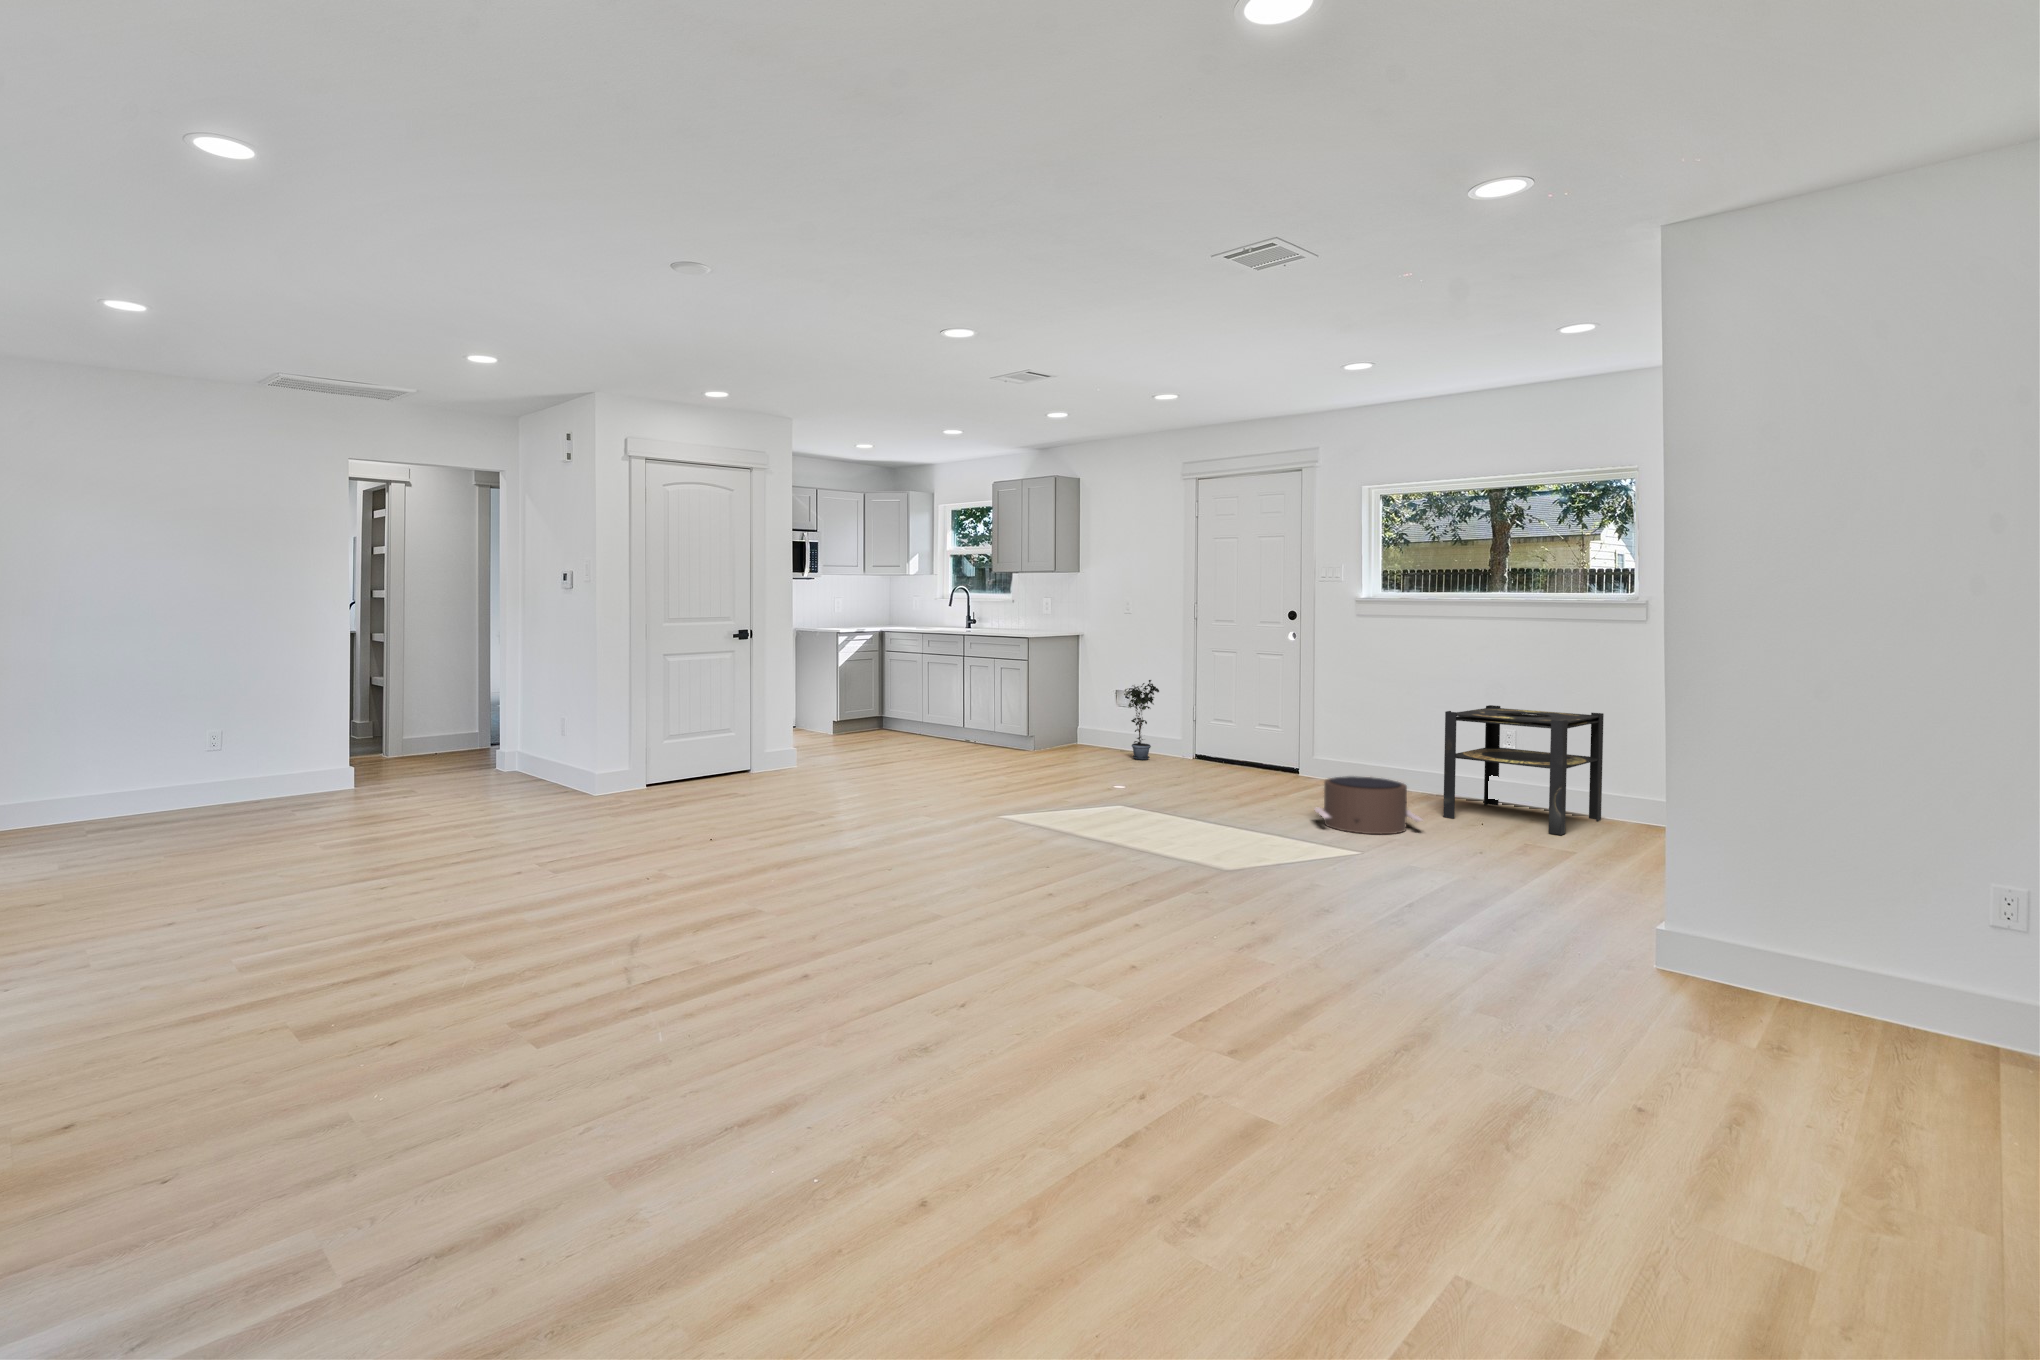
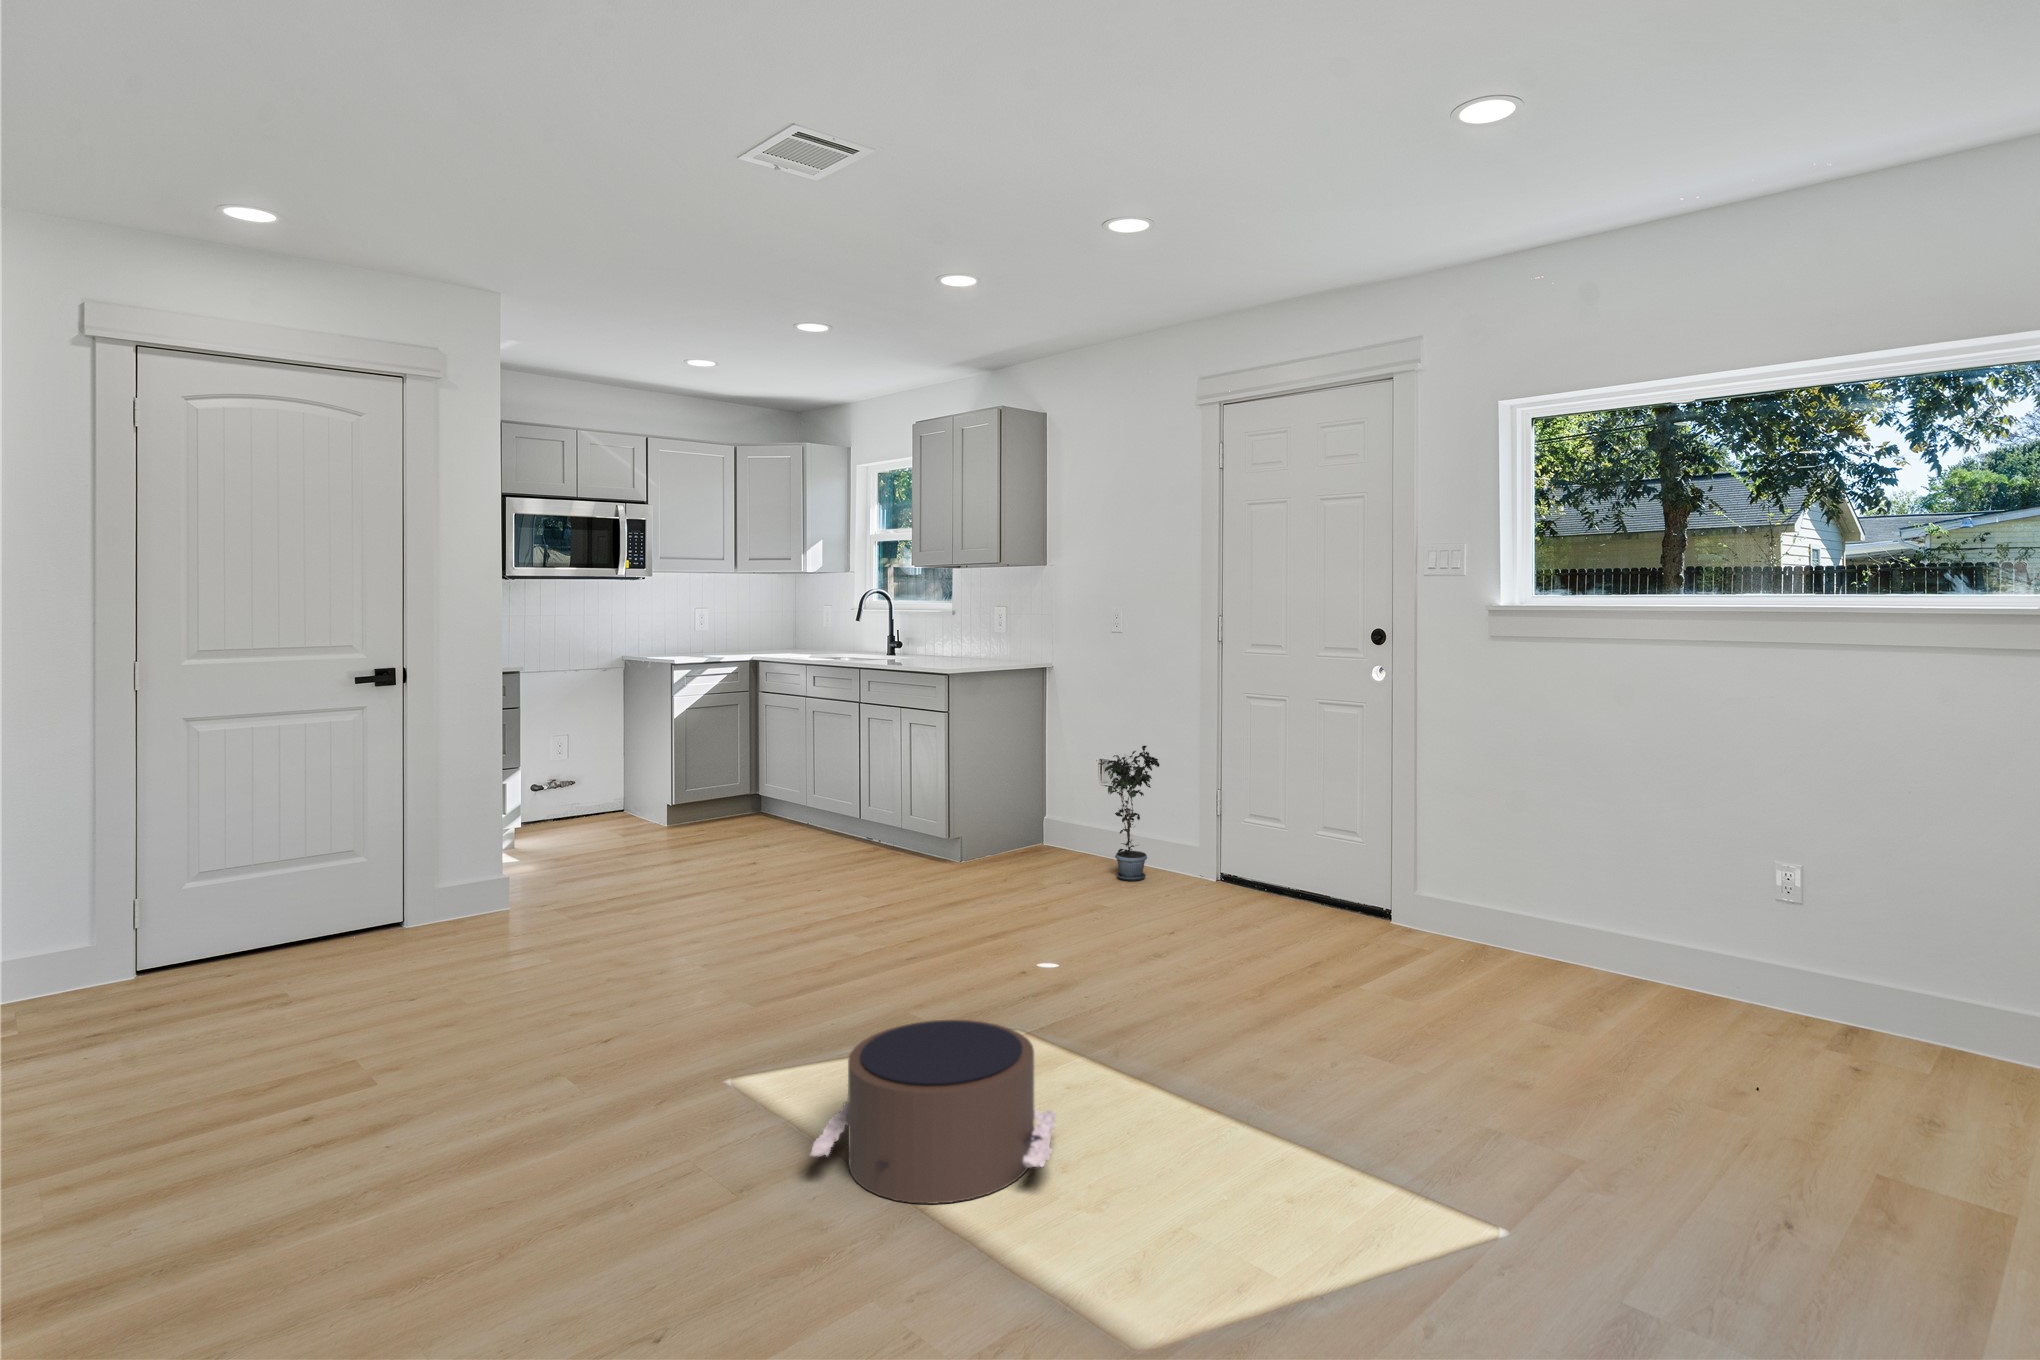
side table: present [1443,705,1604,835] -> none [1681,816,2006,1138]
pouf: present [1314,776,1422,834] -> present [810,1020,1056,1204]

